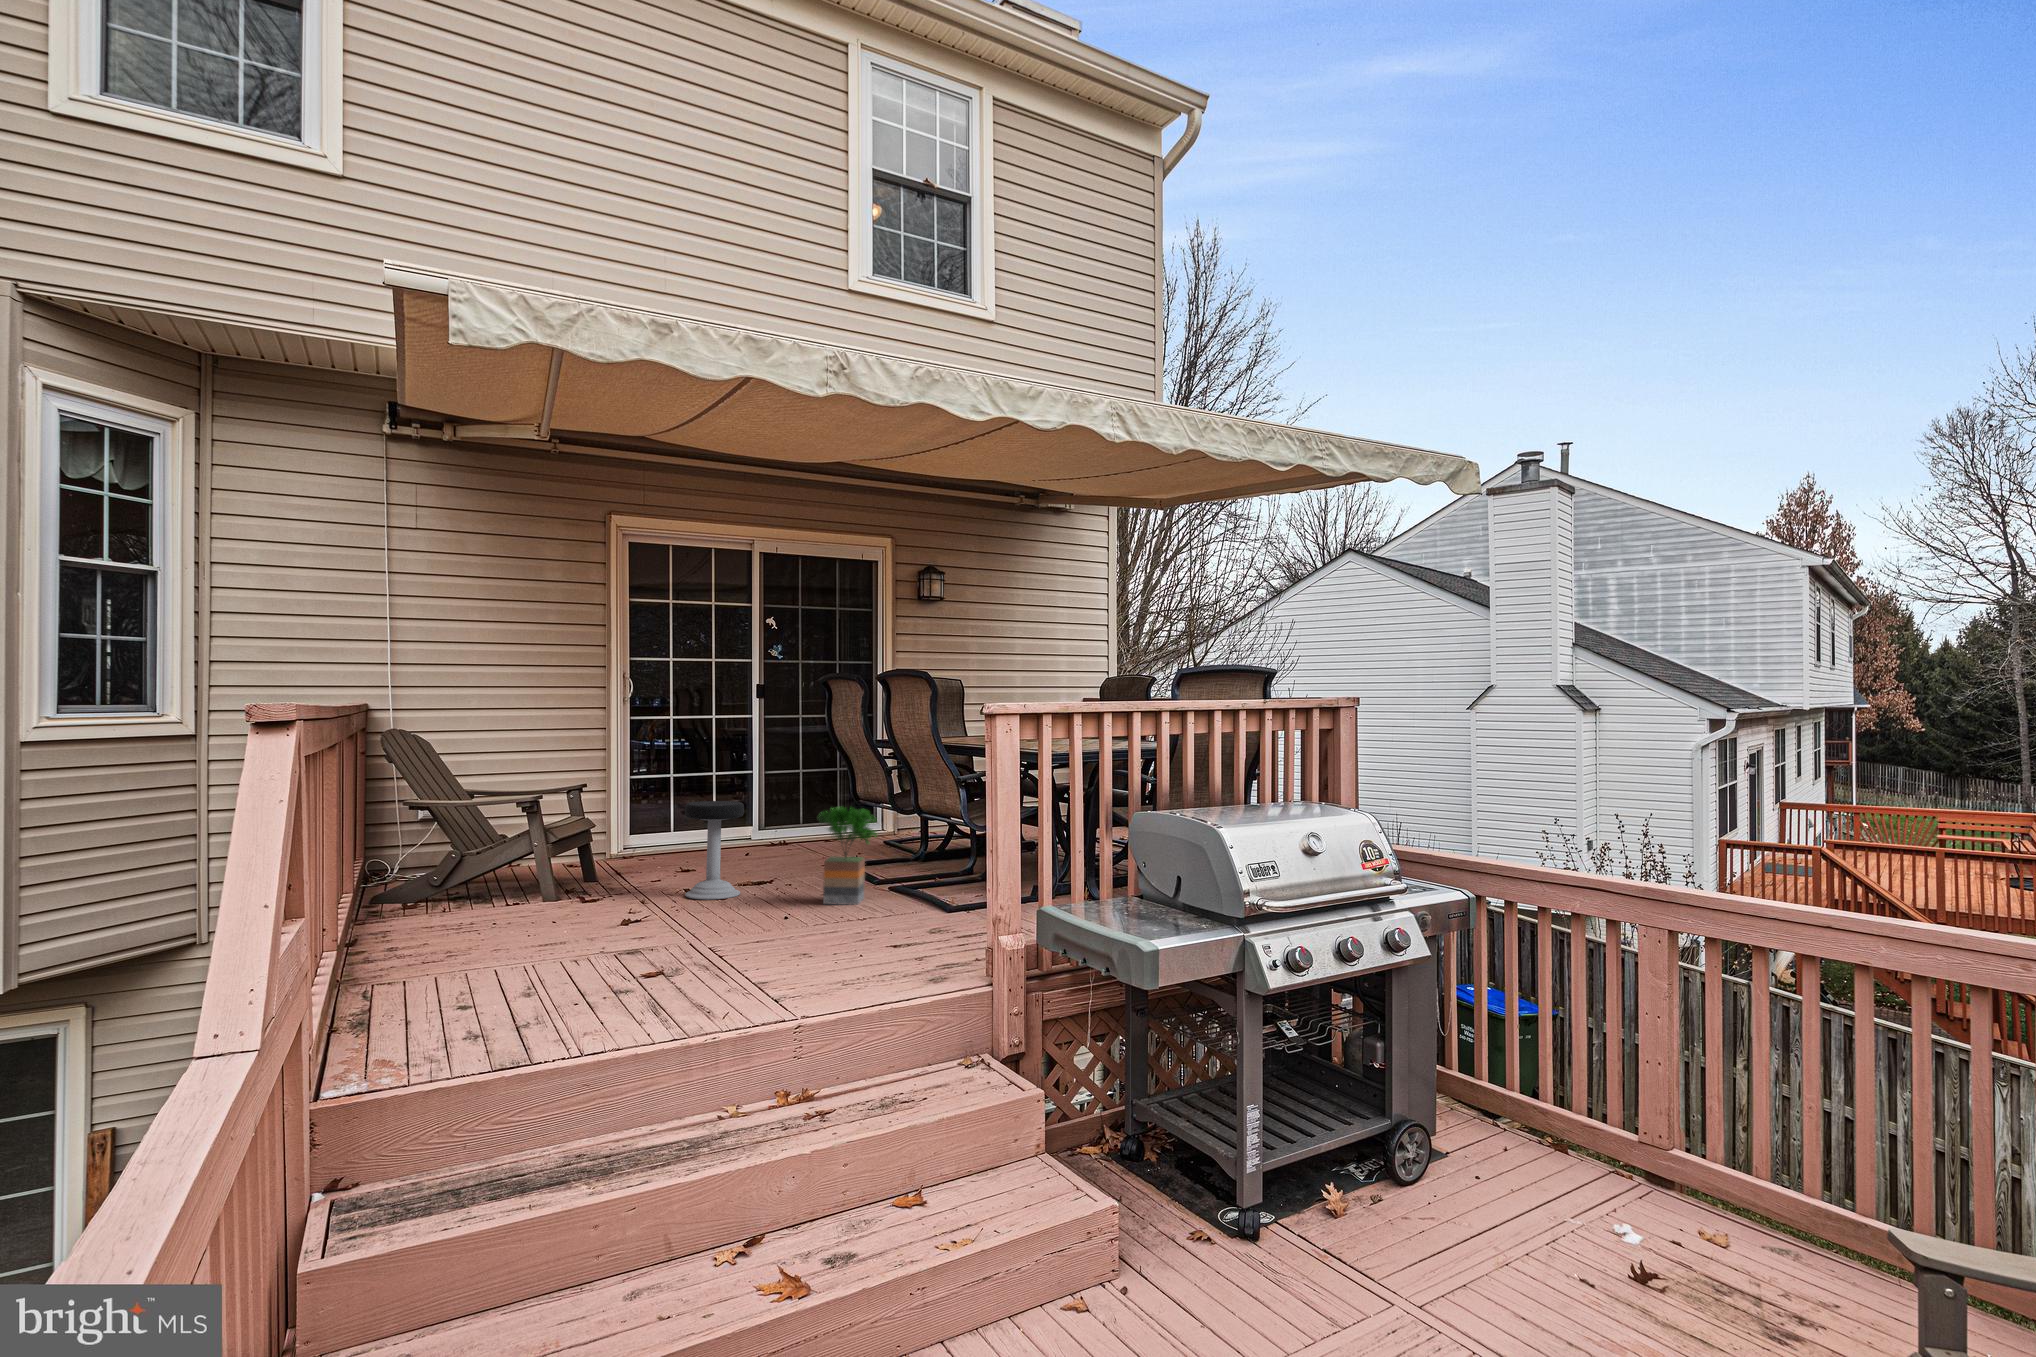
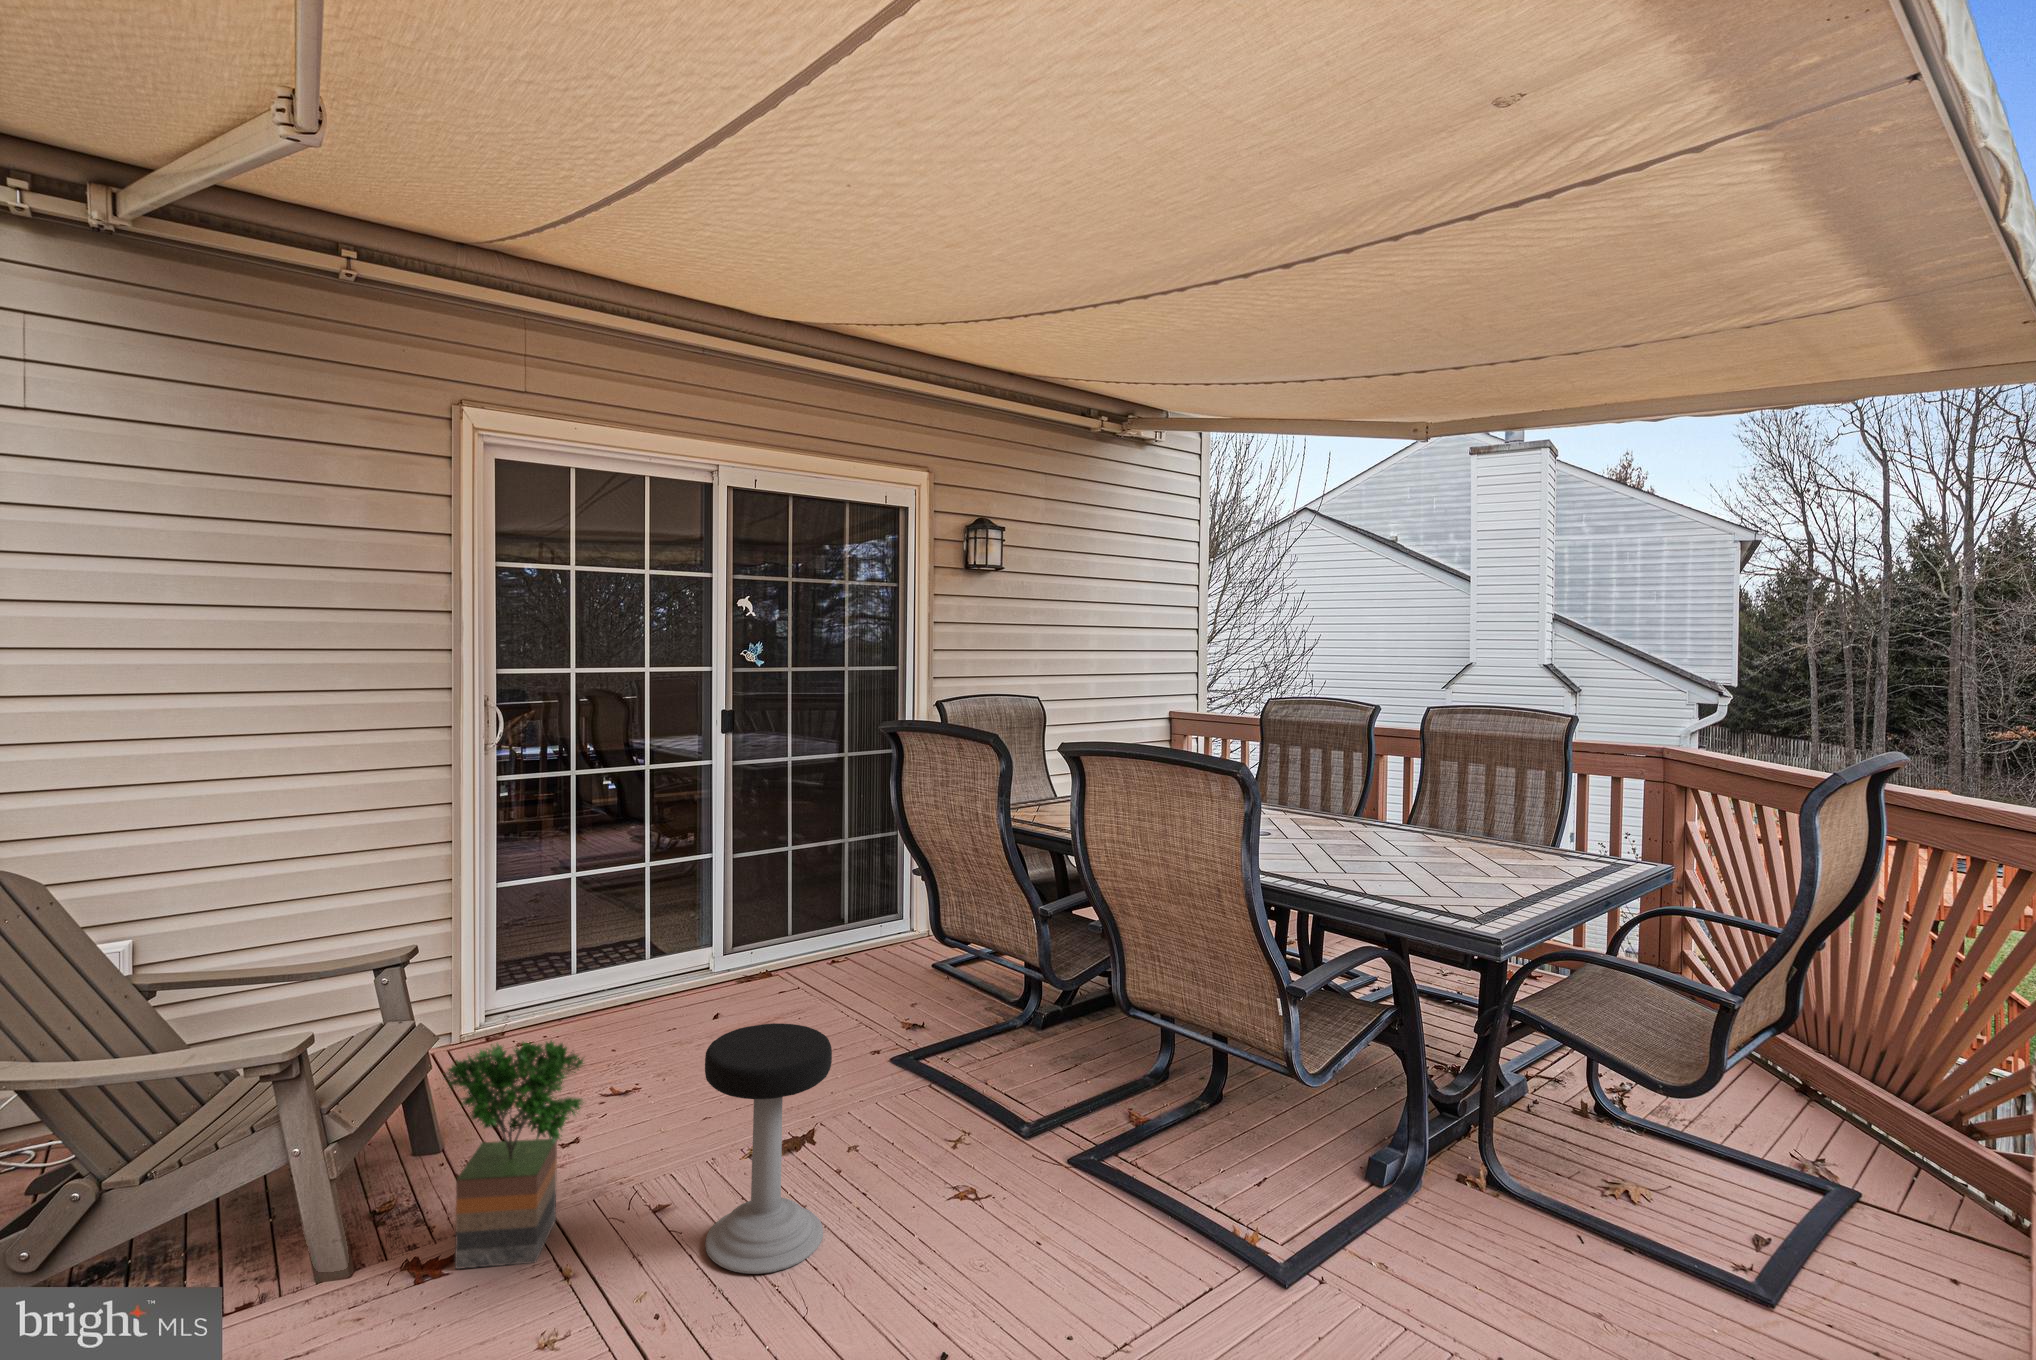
potted tree: present [818,806,877,905] -> present [446,1041,583,1269]

